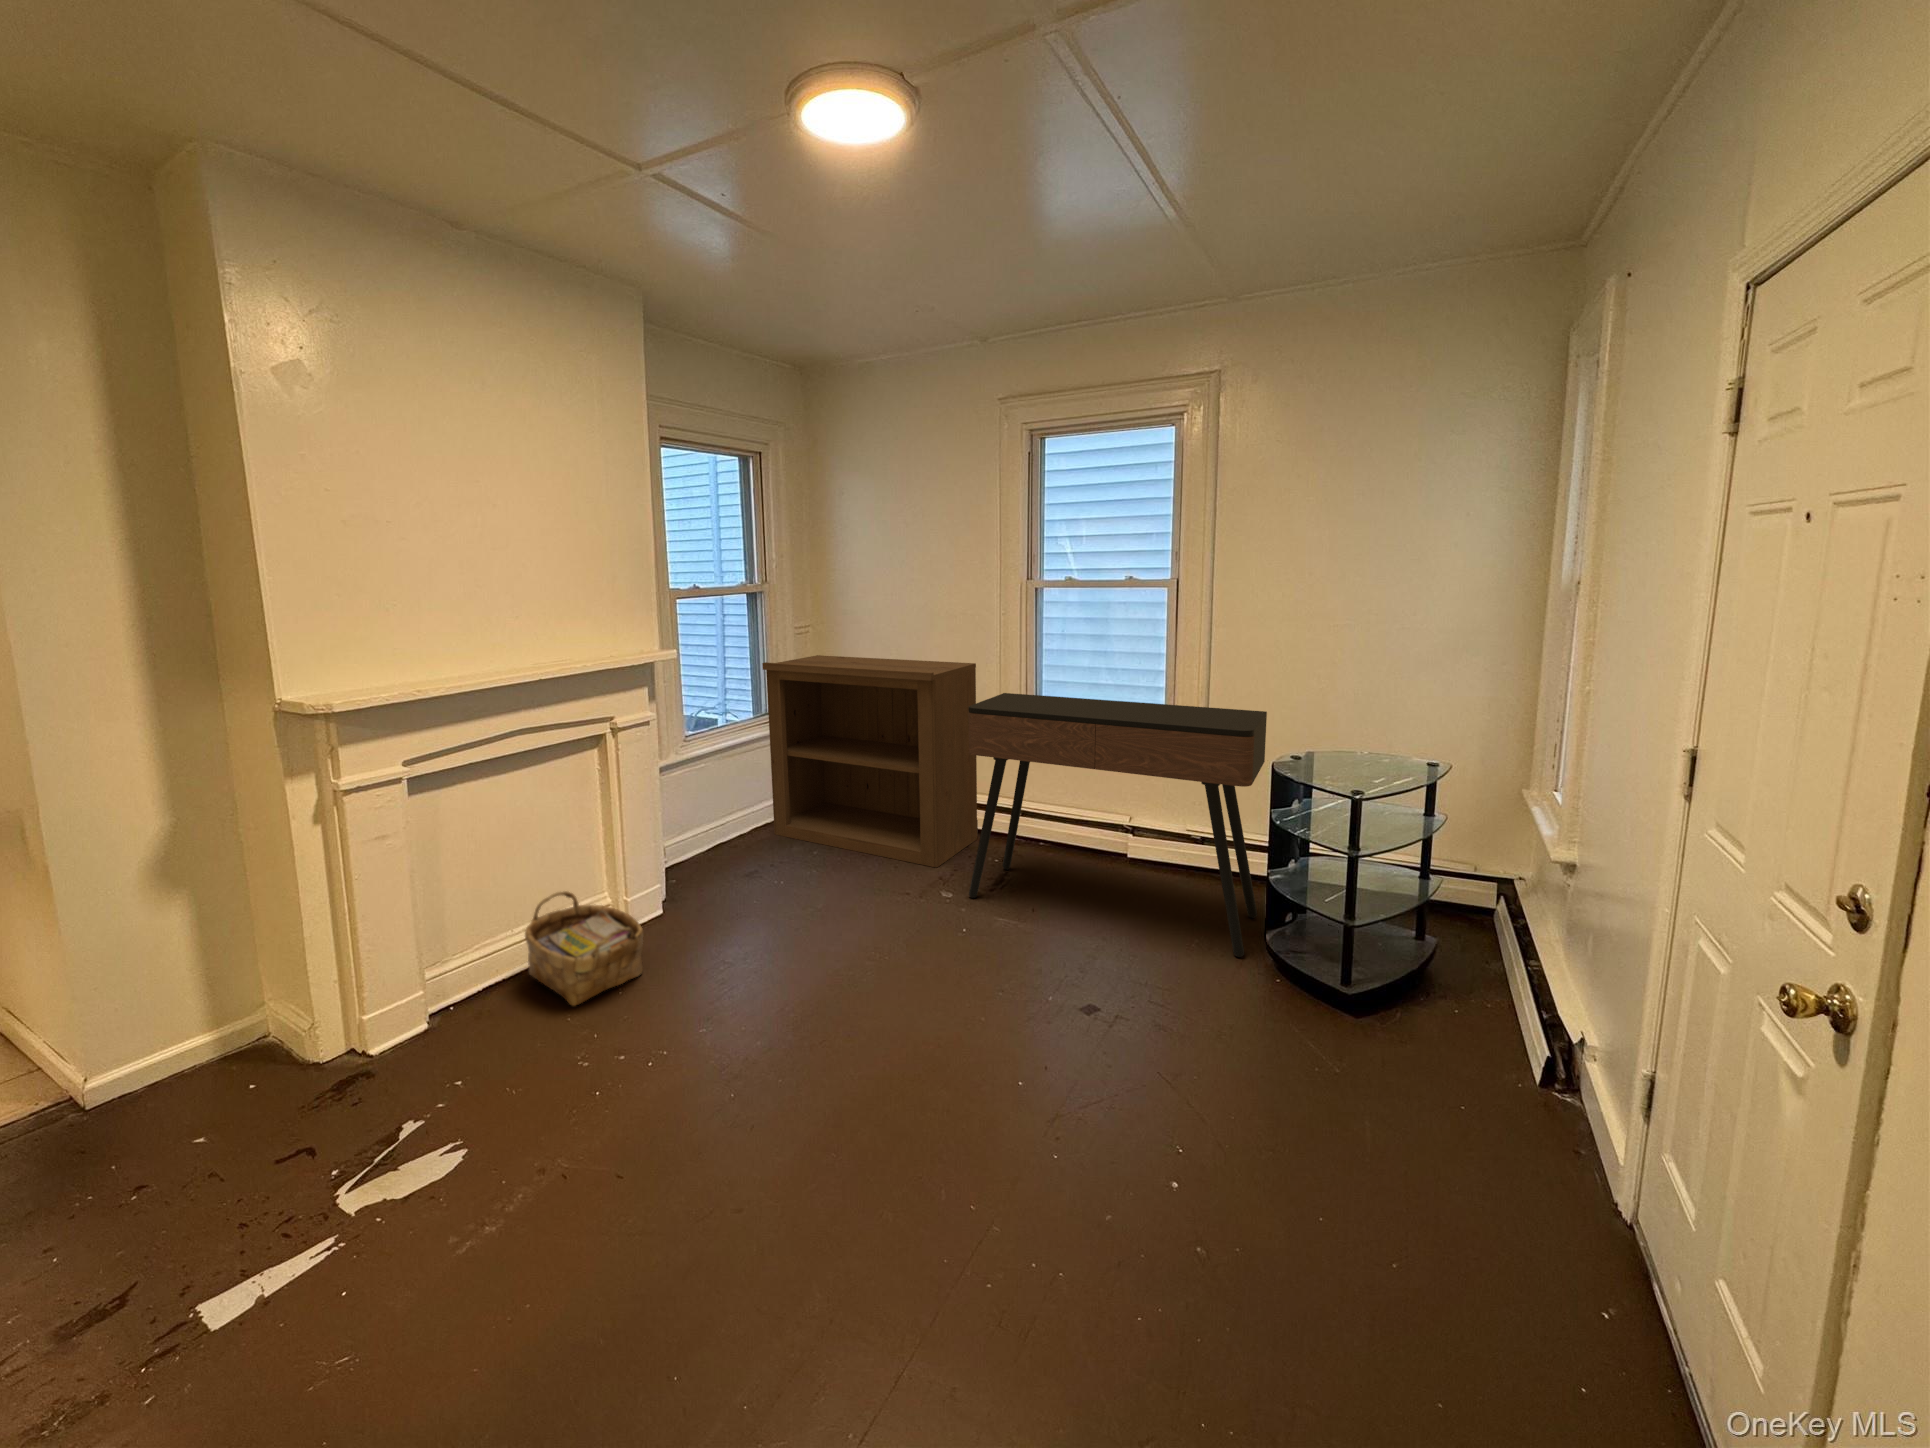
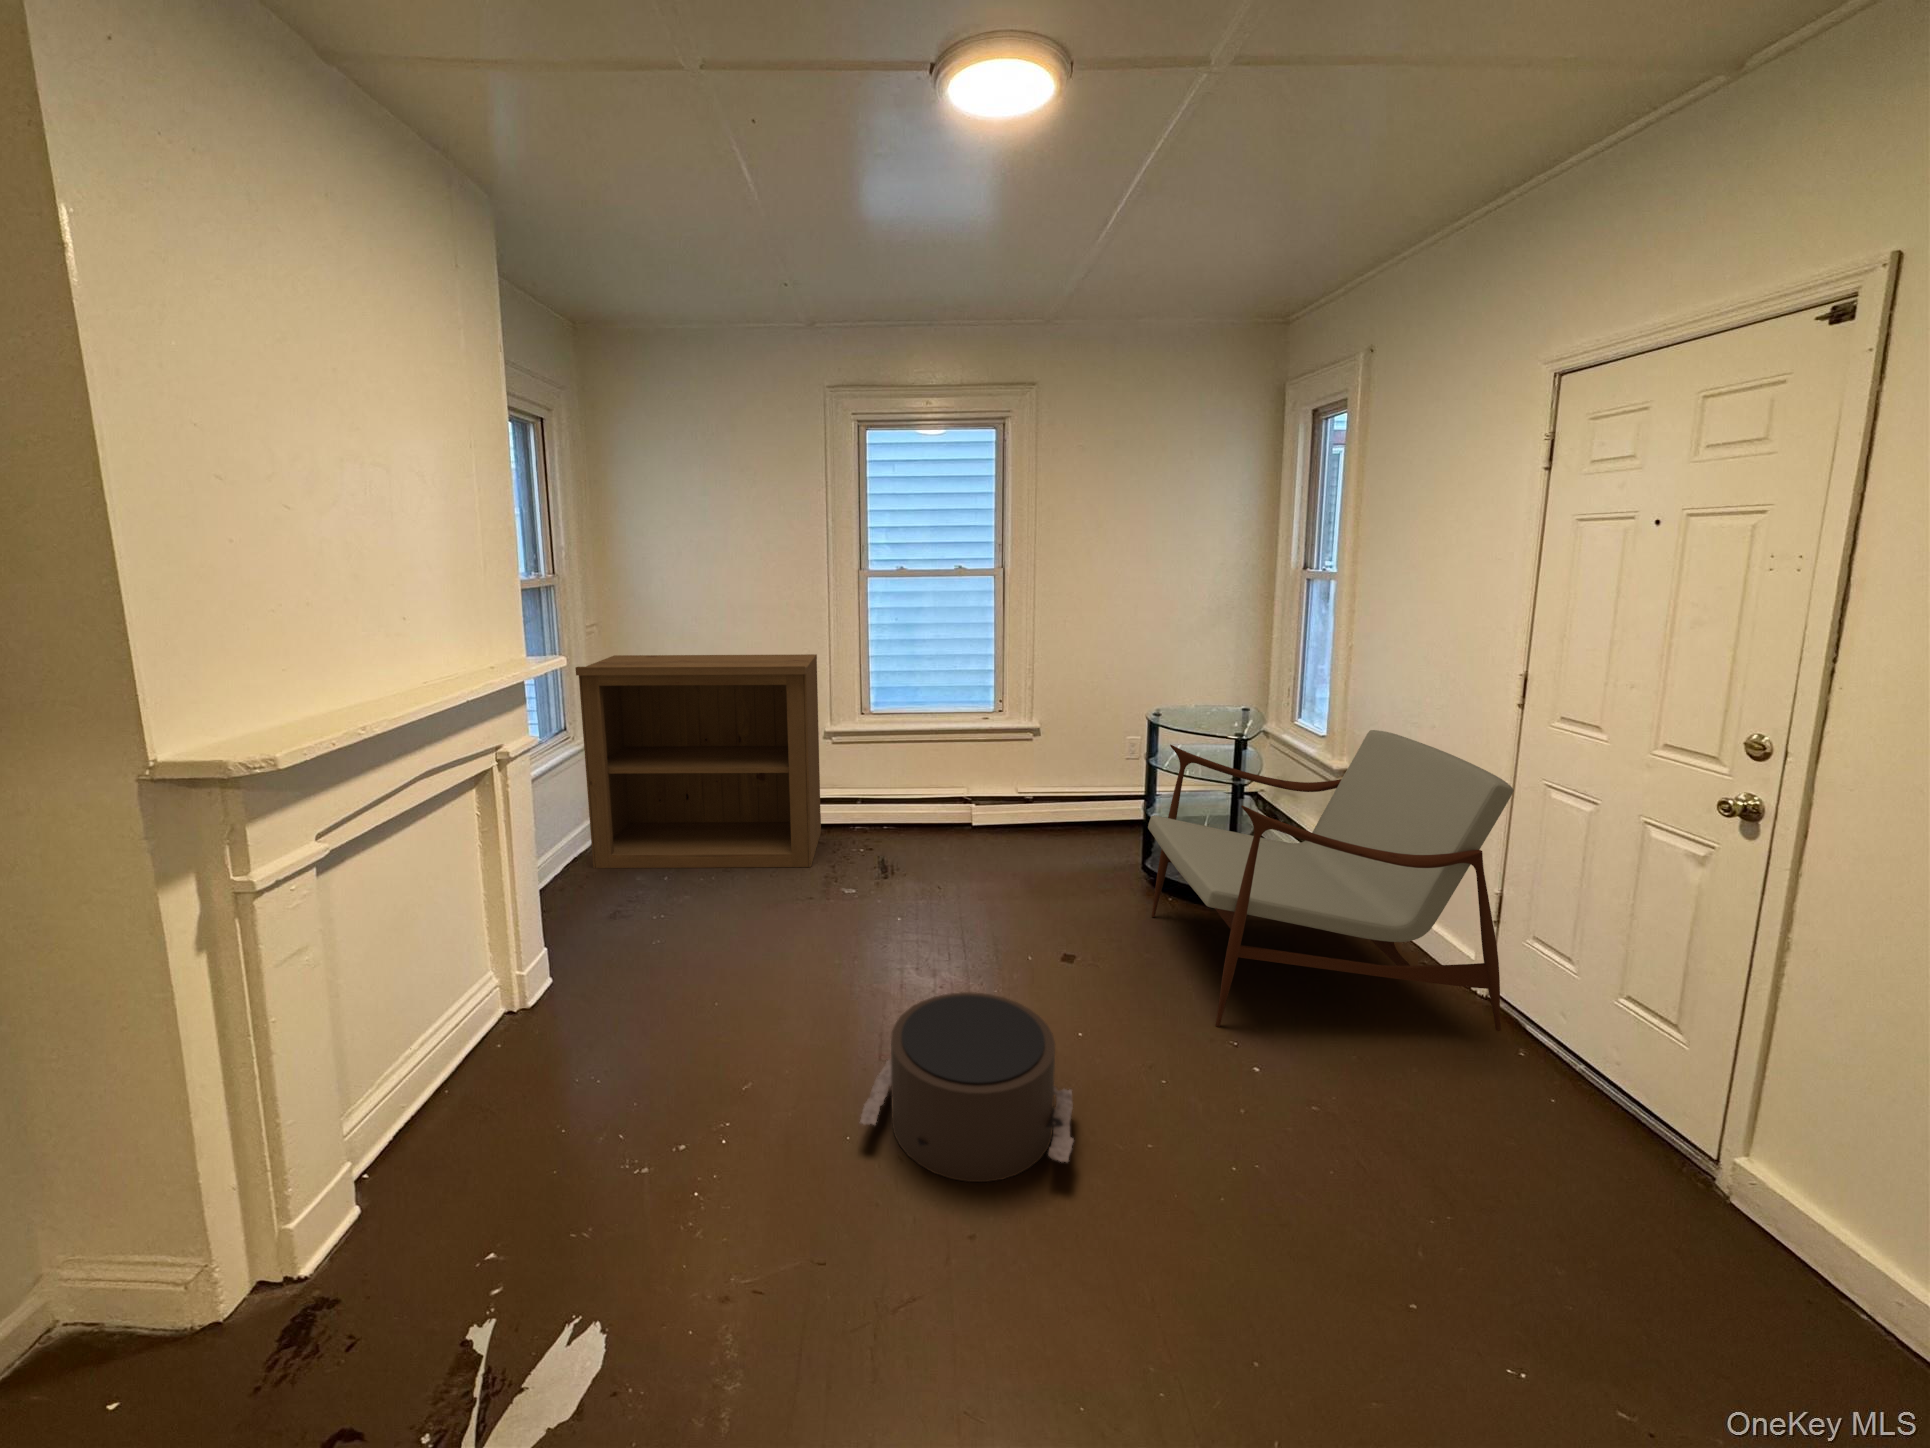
console table: present [969,693,1267,957] -> none [868,681,1131,888]
armchair: none [1178,792,1670,1303] -> present [1148,730,1514,1031]
woven basket: present [525,891,643,1006] -> none [439,979,608,1115]
pouf: none [730,998,929,1192] -> present [860,992,1073,1182]

